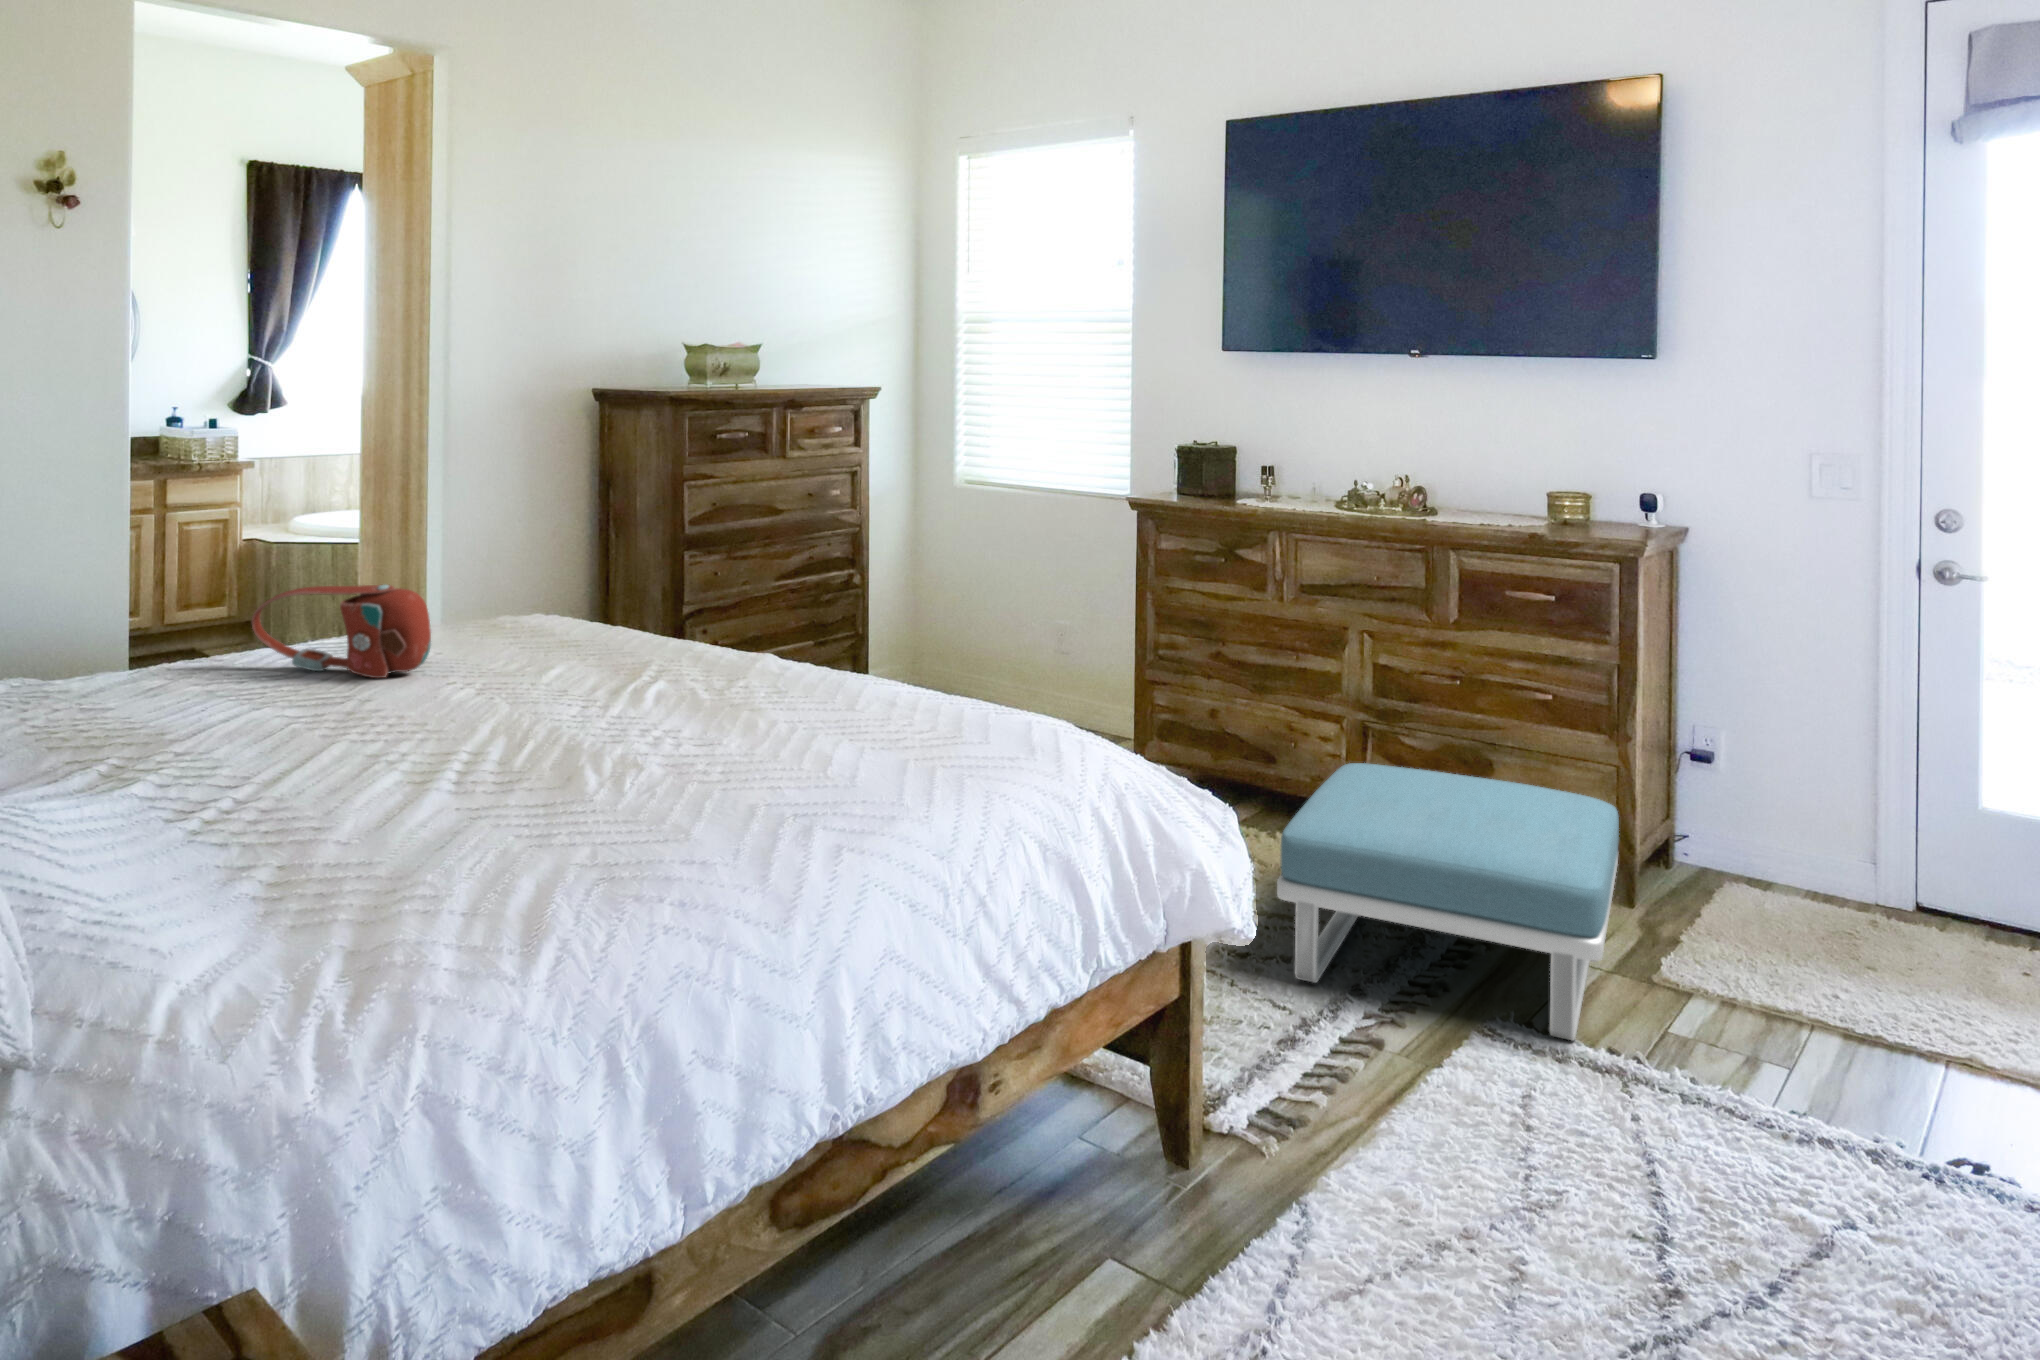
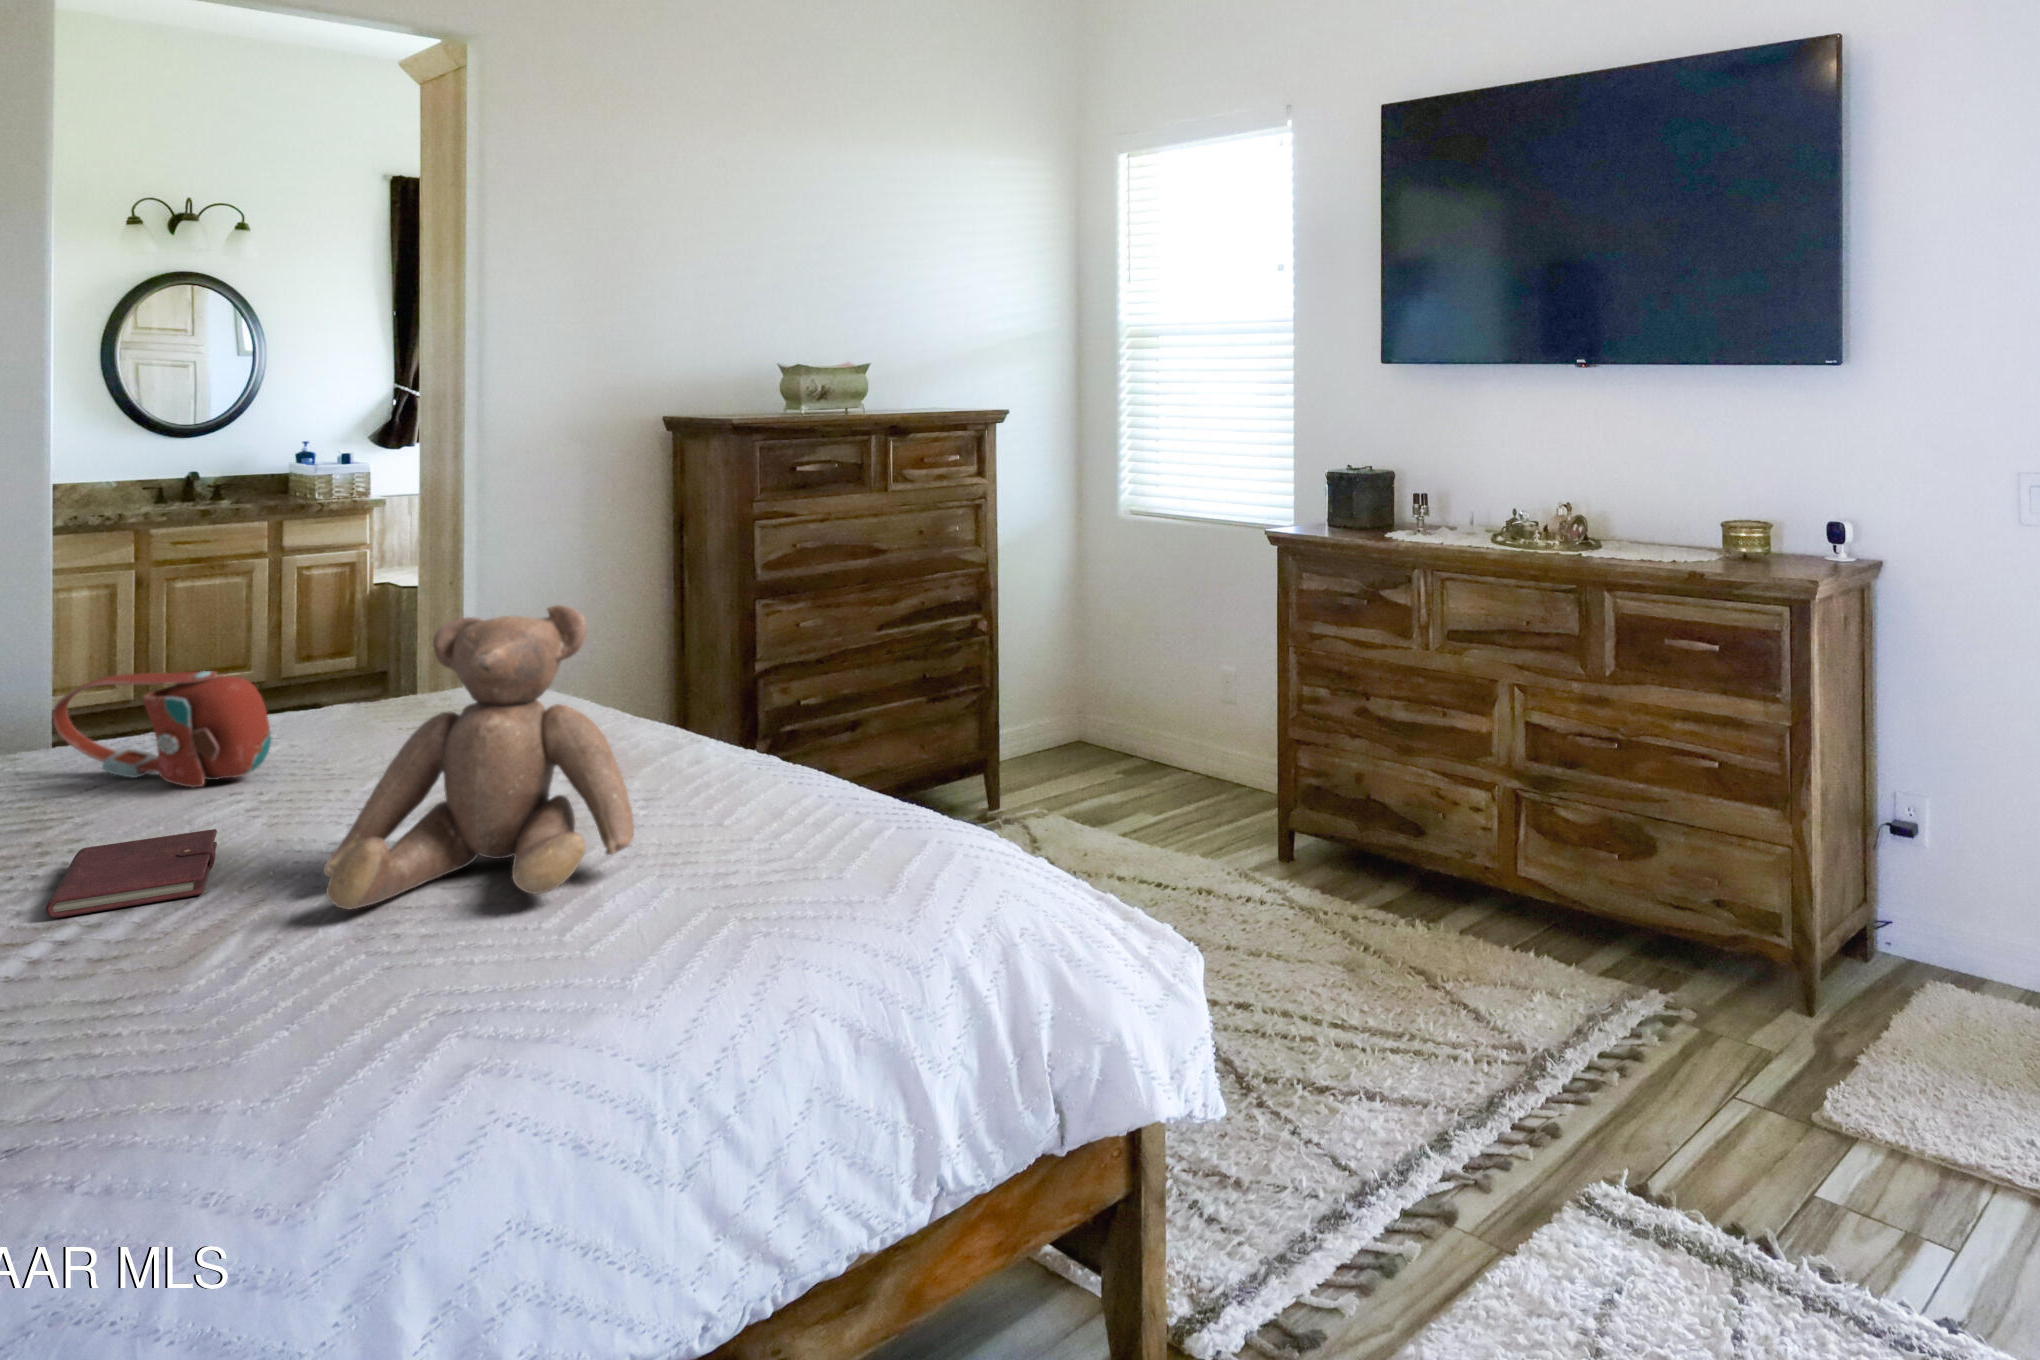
teddy bear: none [583,529,808,754] -> present [323,605,634,909]
notebook: none [362,703,489,758] -> present [46,829,217,918]
footstool: present [1277,763,1619,1041] -> none [1353,847,1783,1212]

